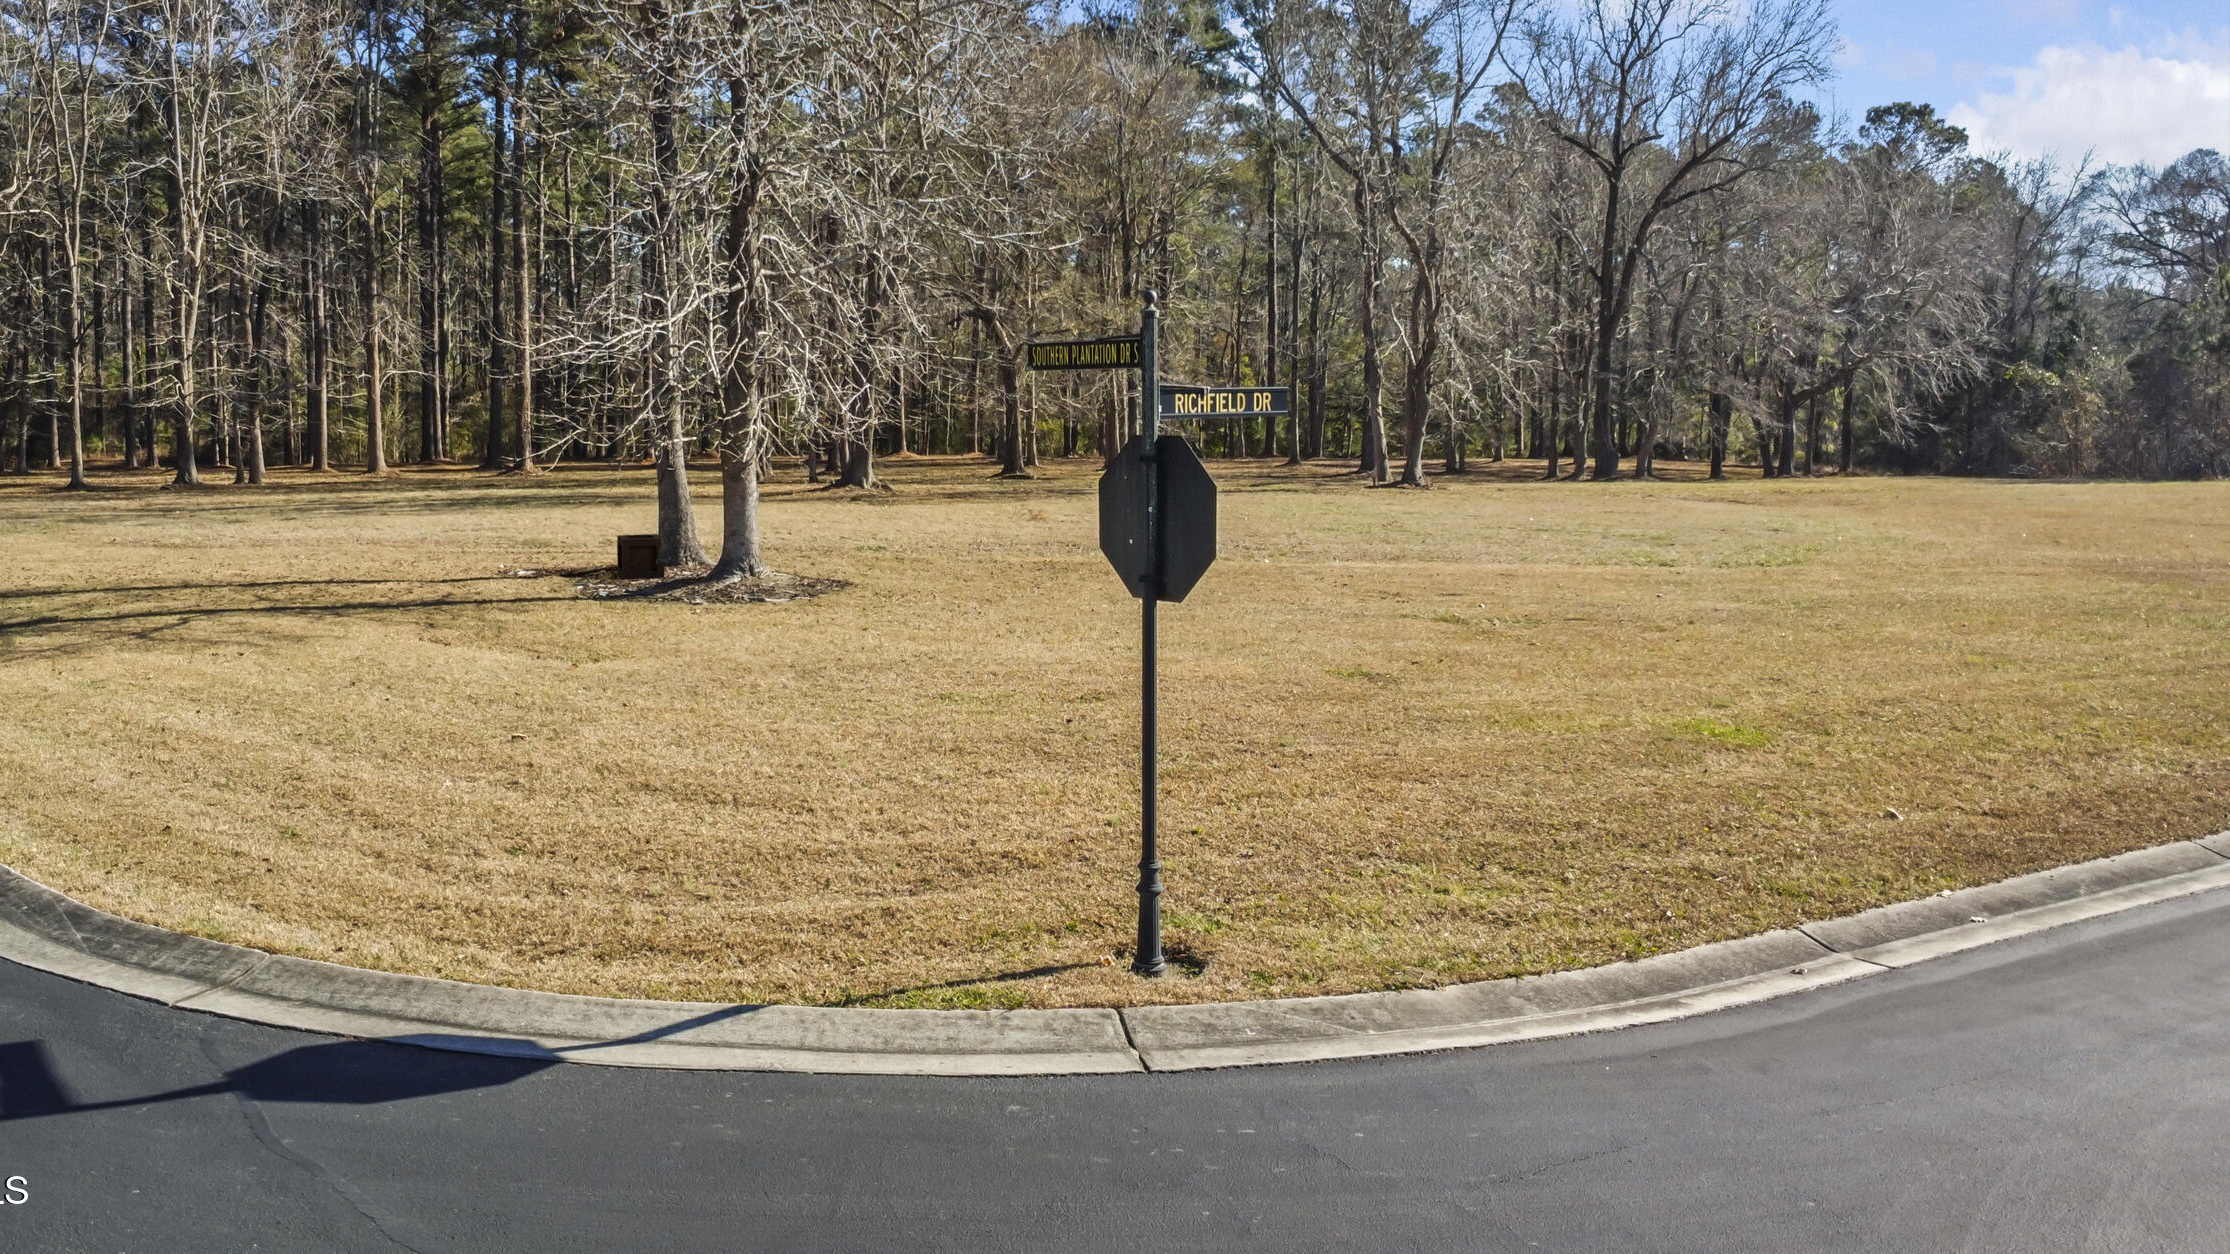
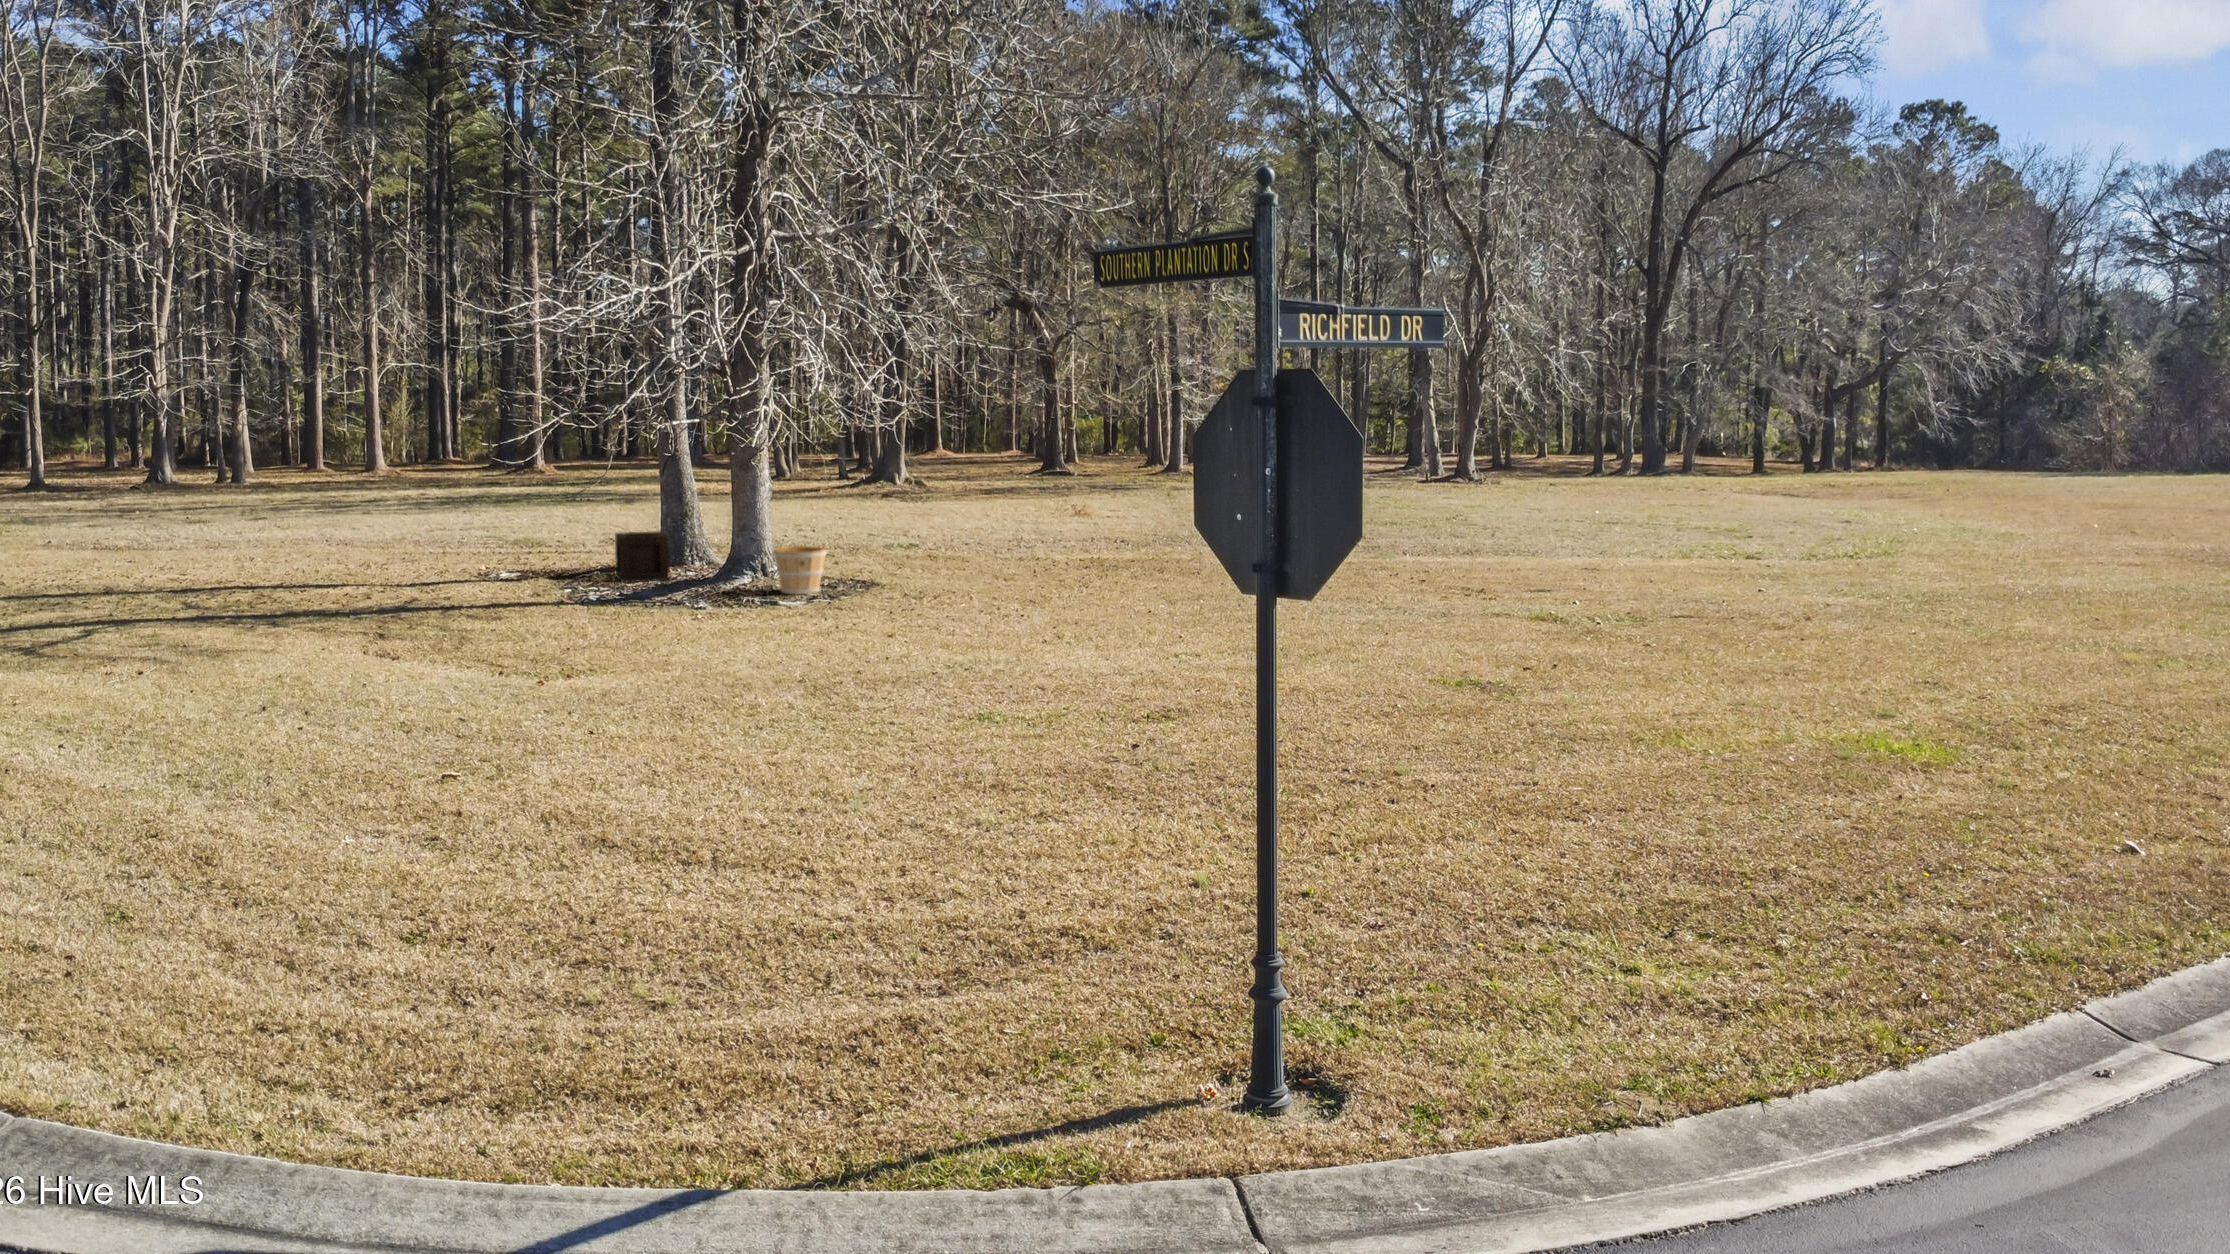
wooden bucket: none [756,548,803,592] -> present [773,546,827,594]

